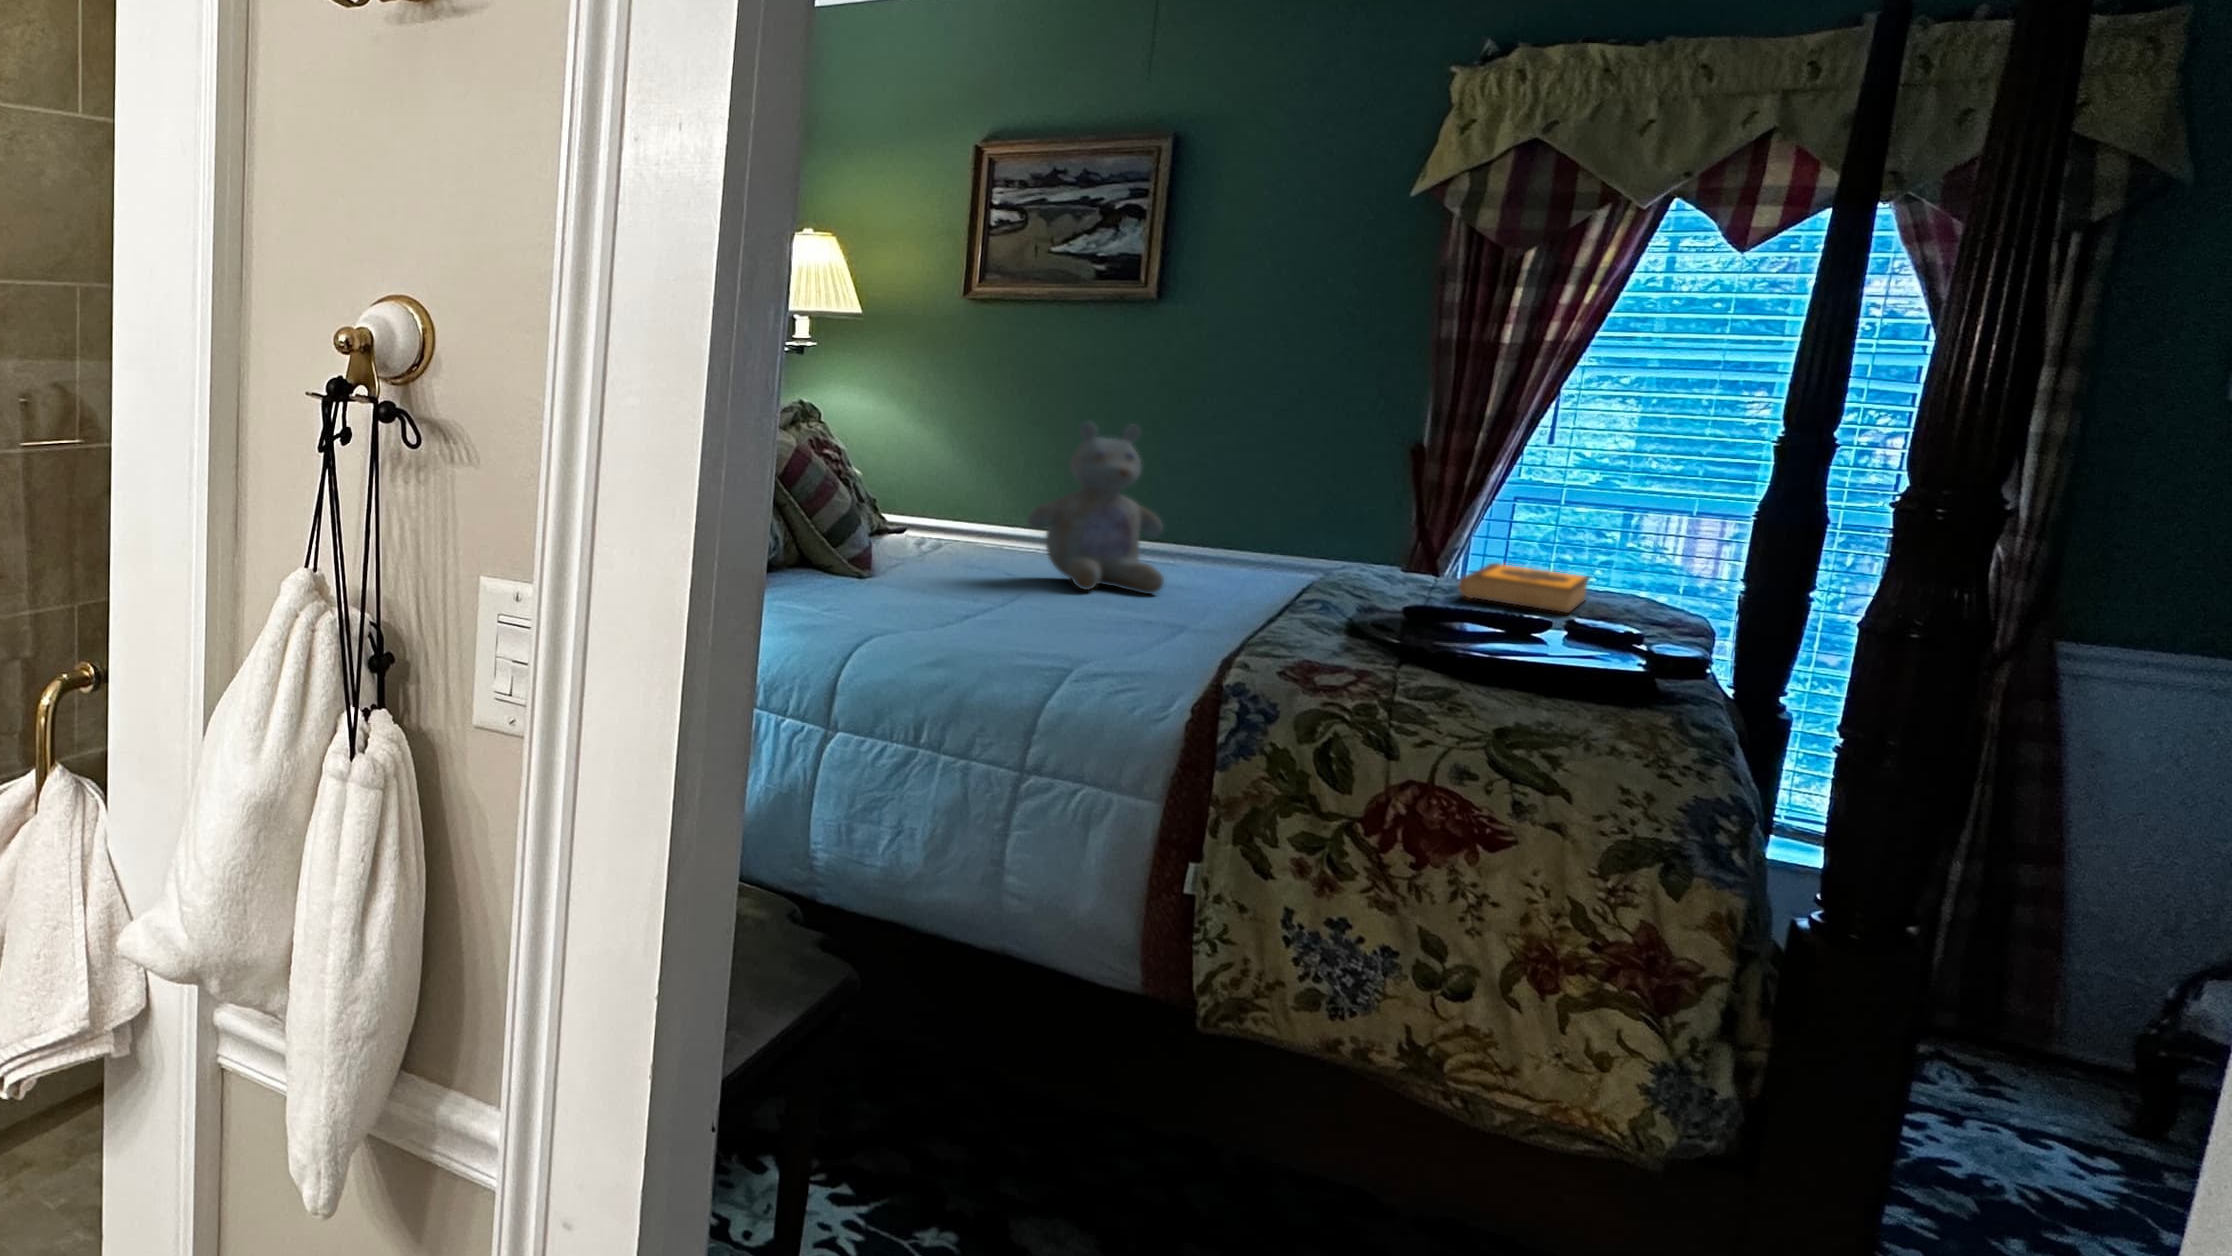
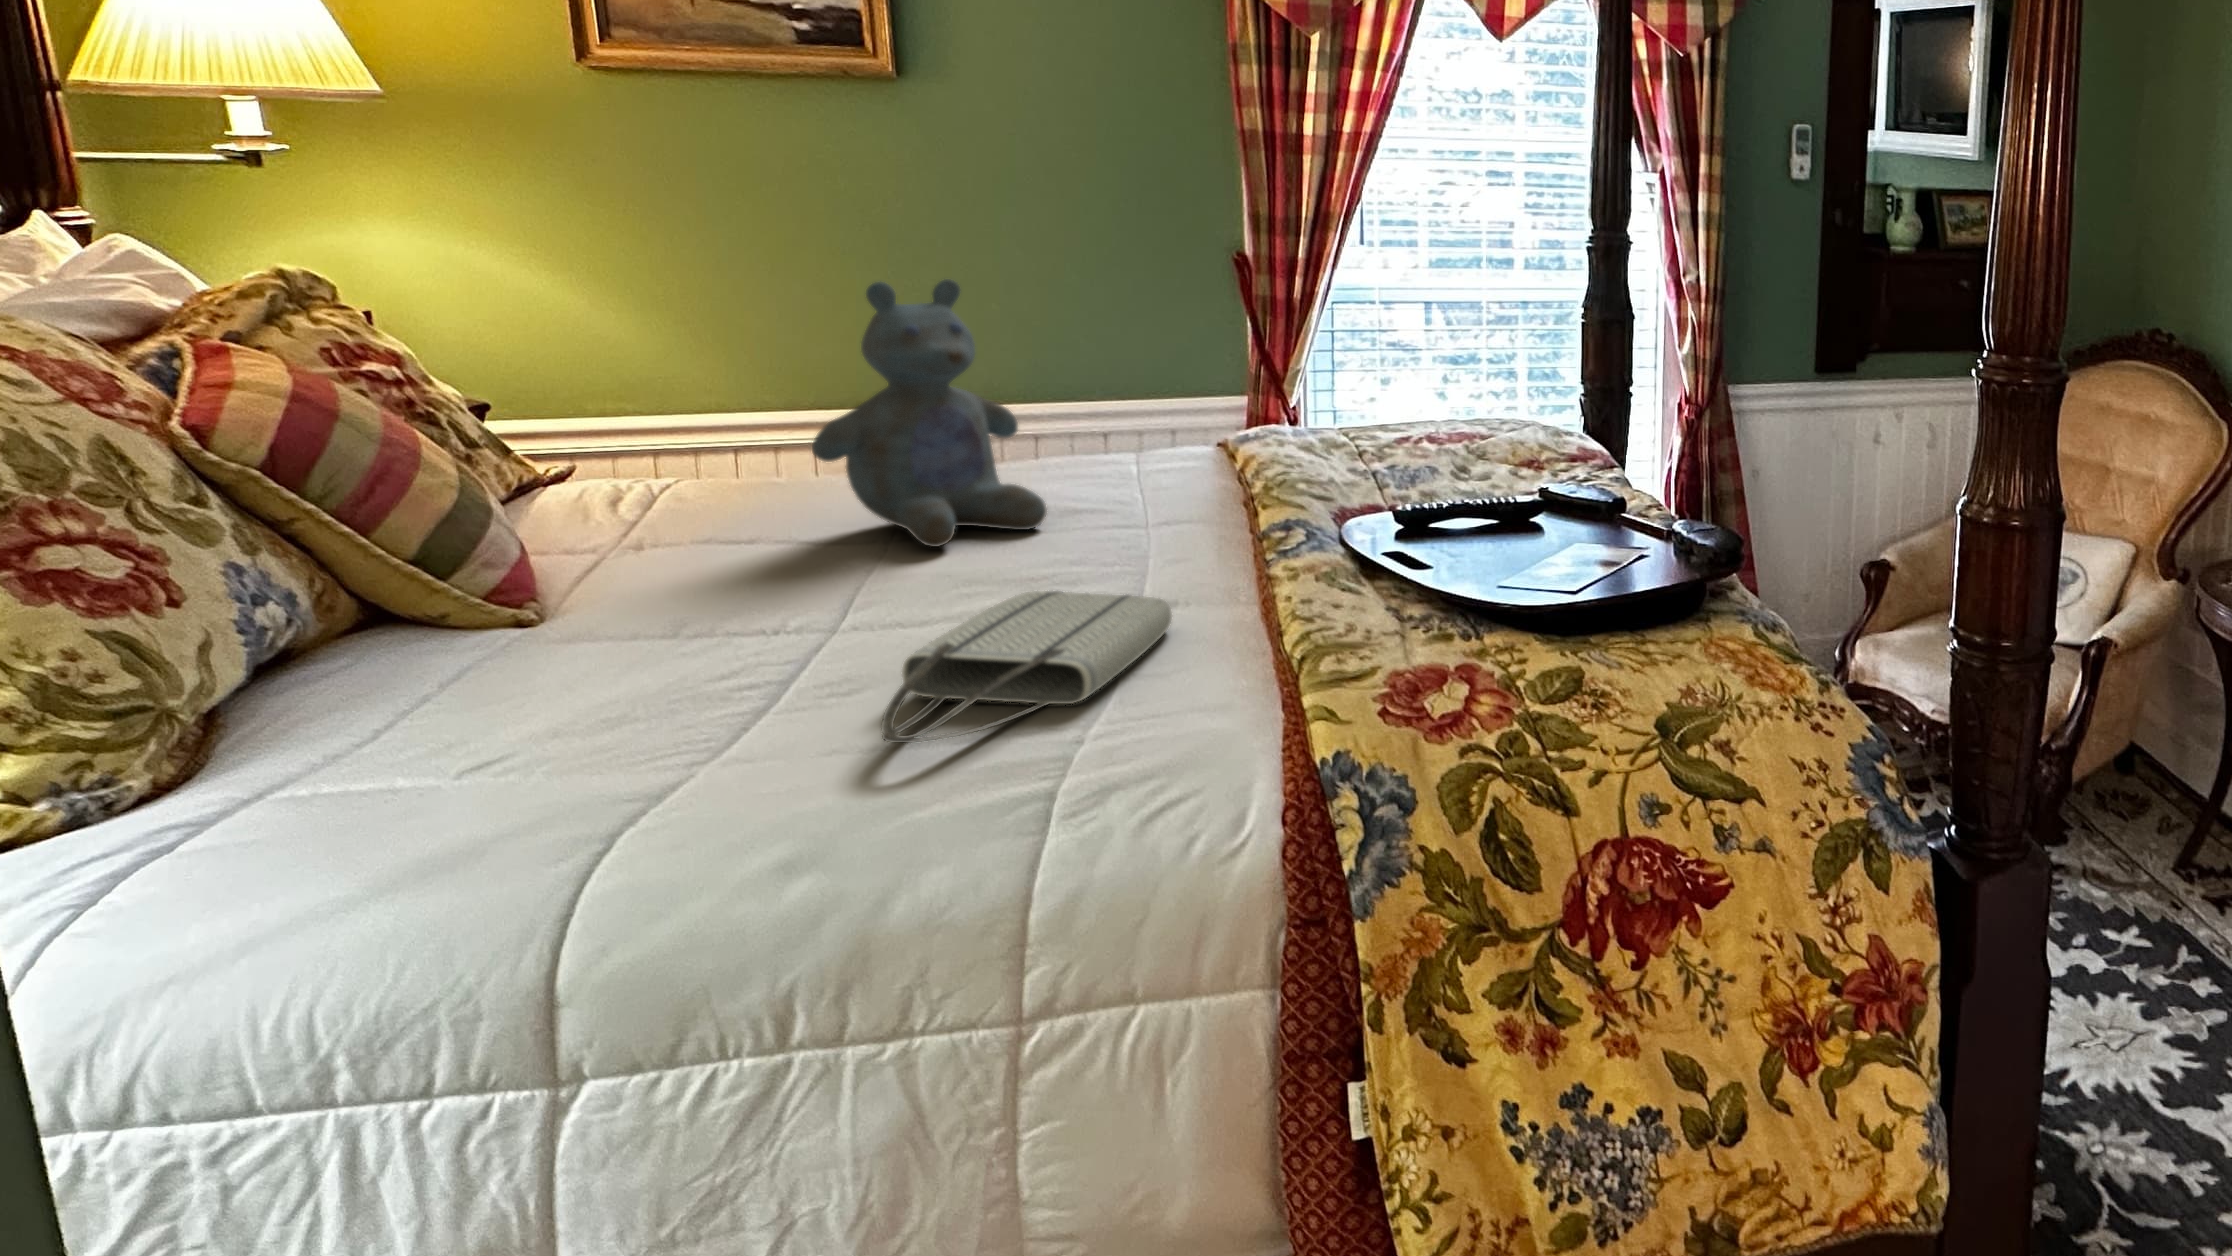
hardback book: present [1459,563,1589,613] -> none [1400,409,1518,468]
tote bag: none [1002,602,1202,650] -> present [881,591,1172,743]

